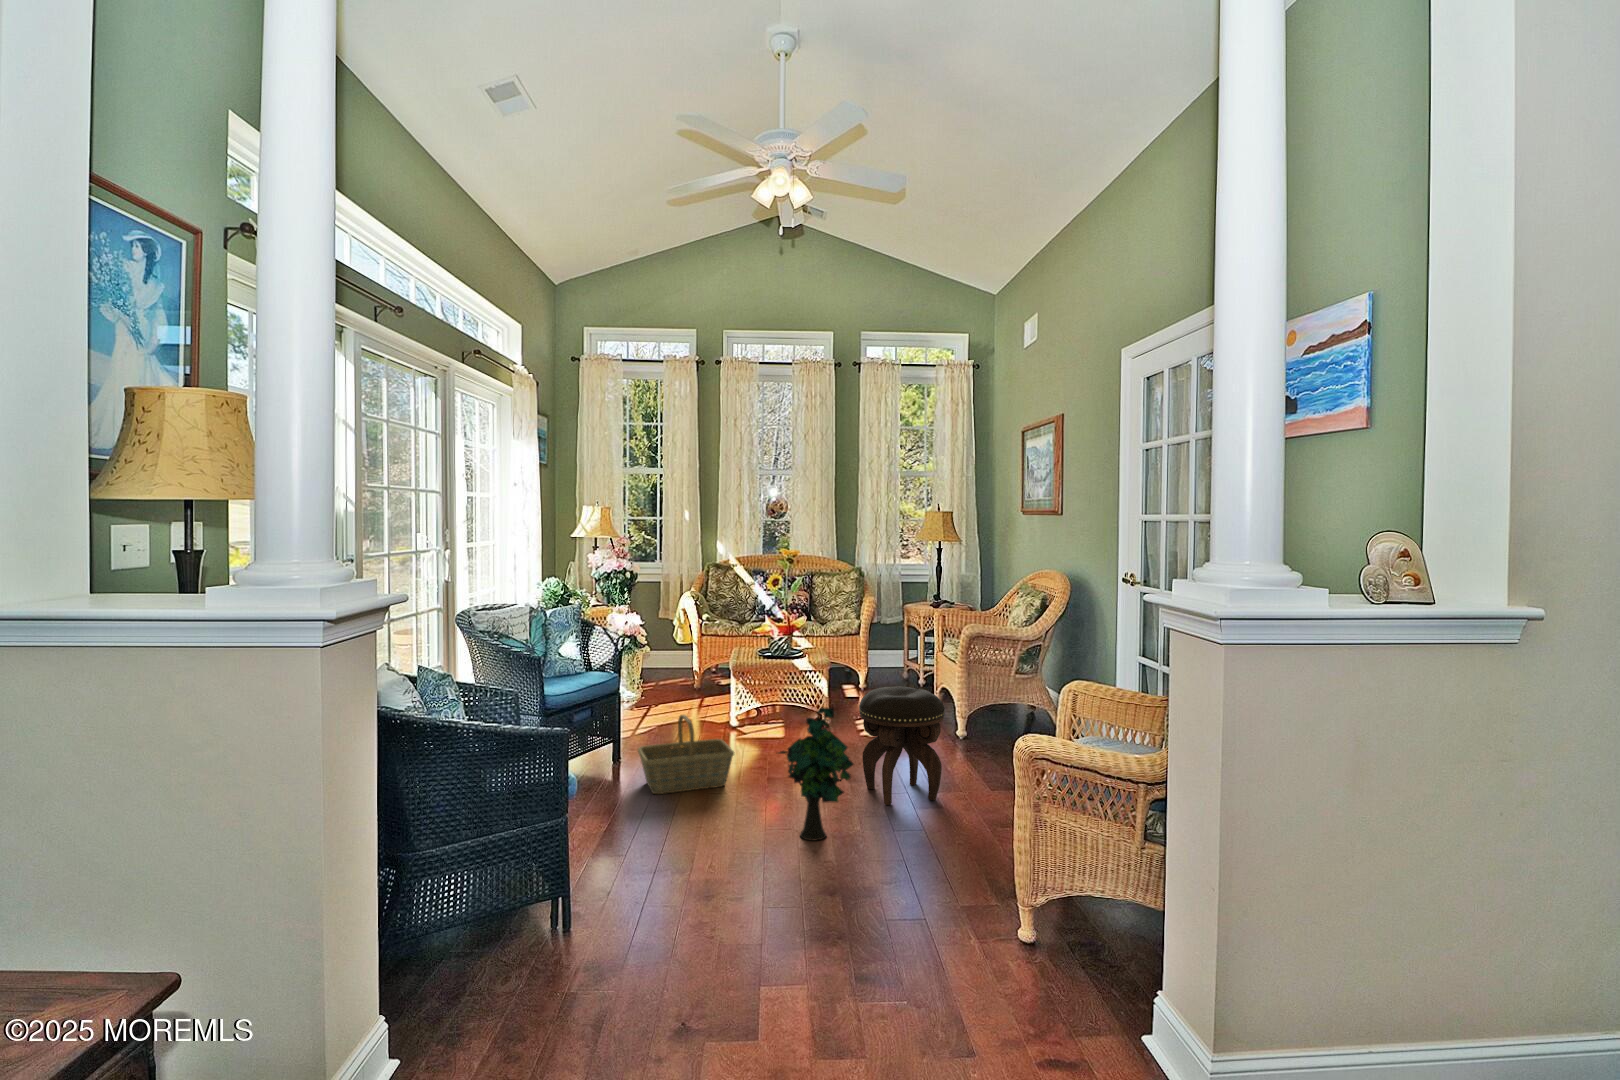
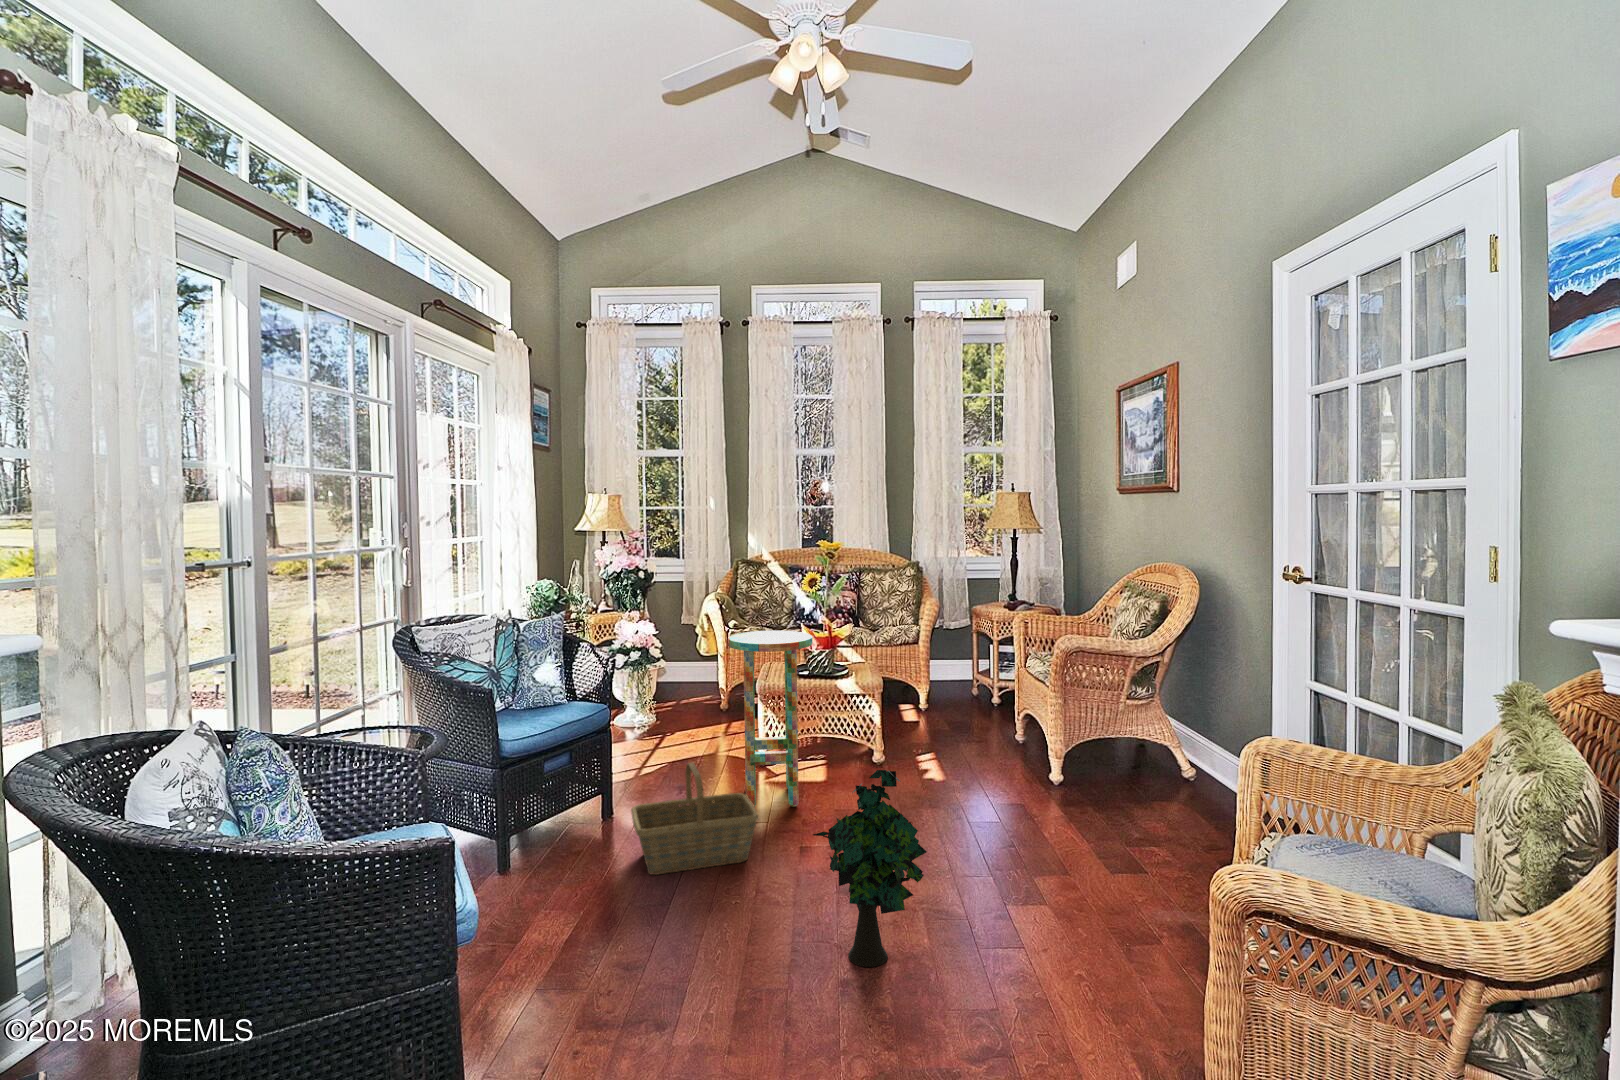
side table: none [708,619,774,755] -> present [728,631,812,807]
footstool: present [859,686,945,805] -> none [929,727,1050,898]

